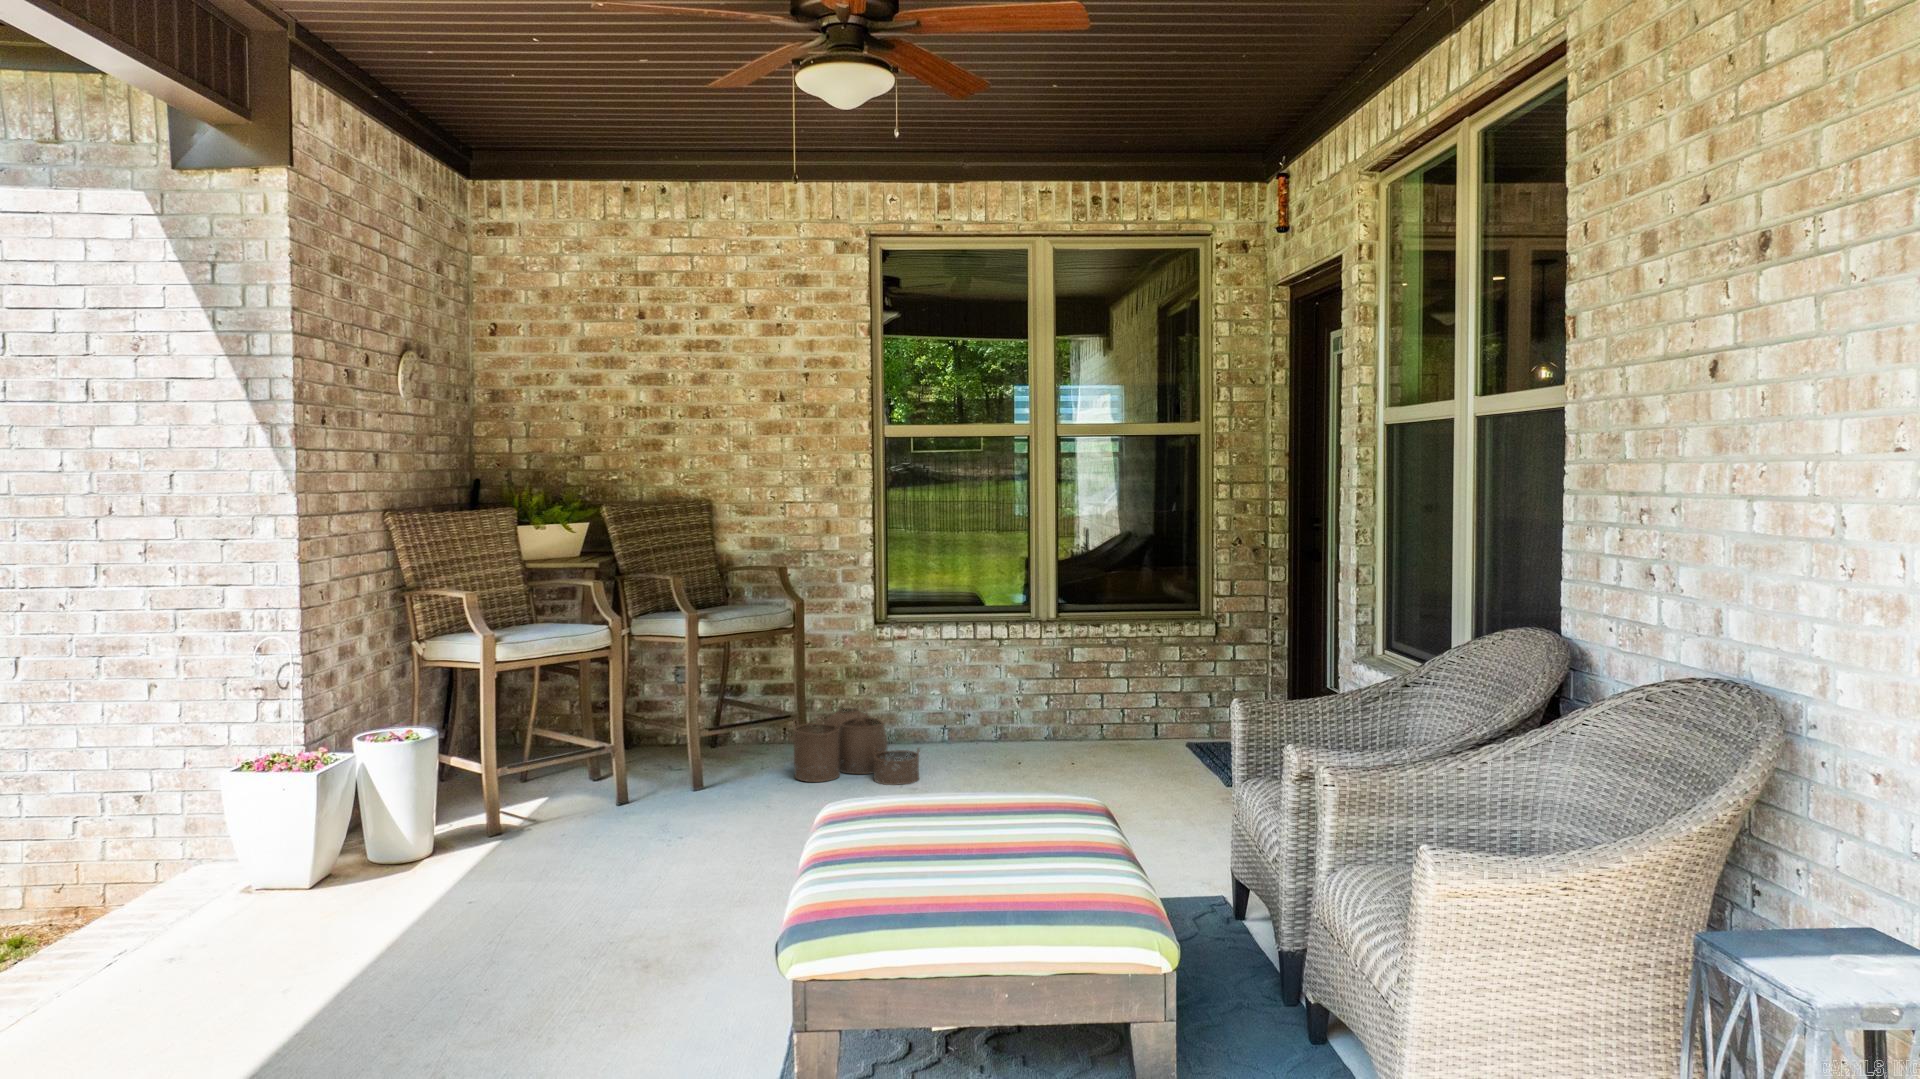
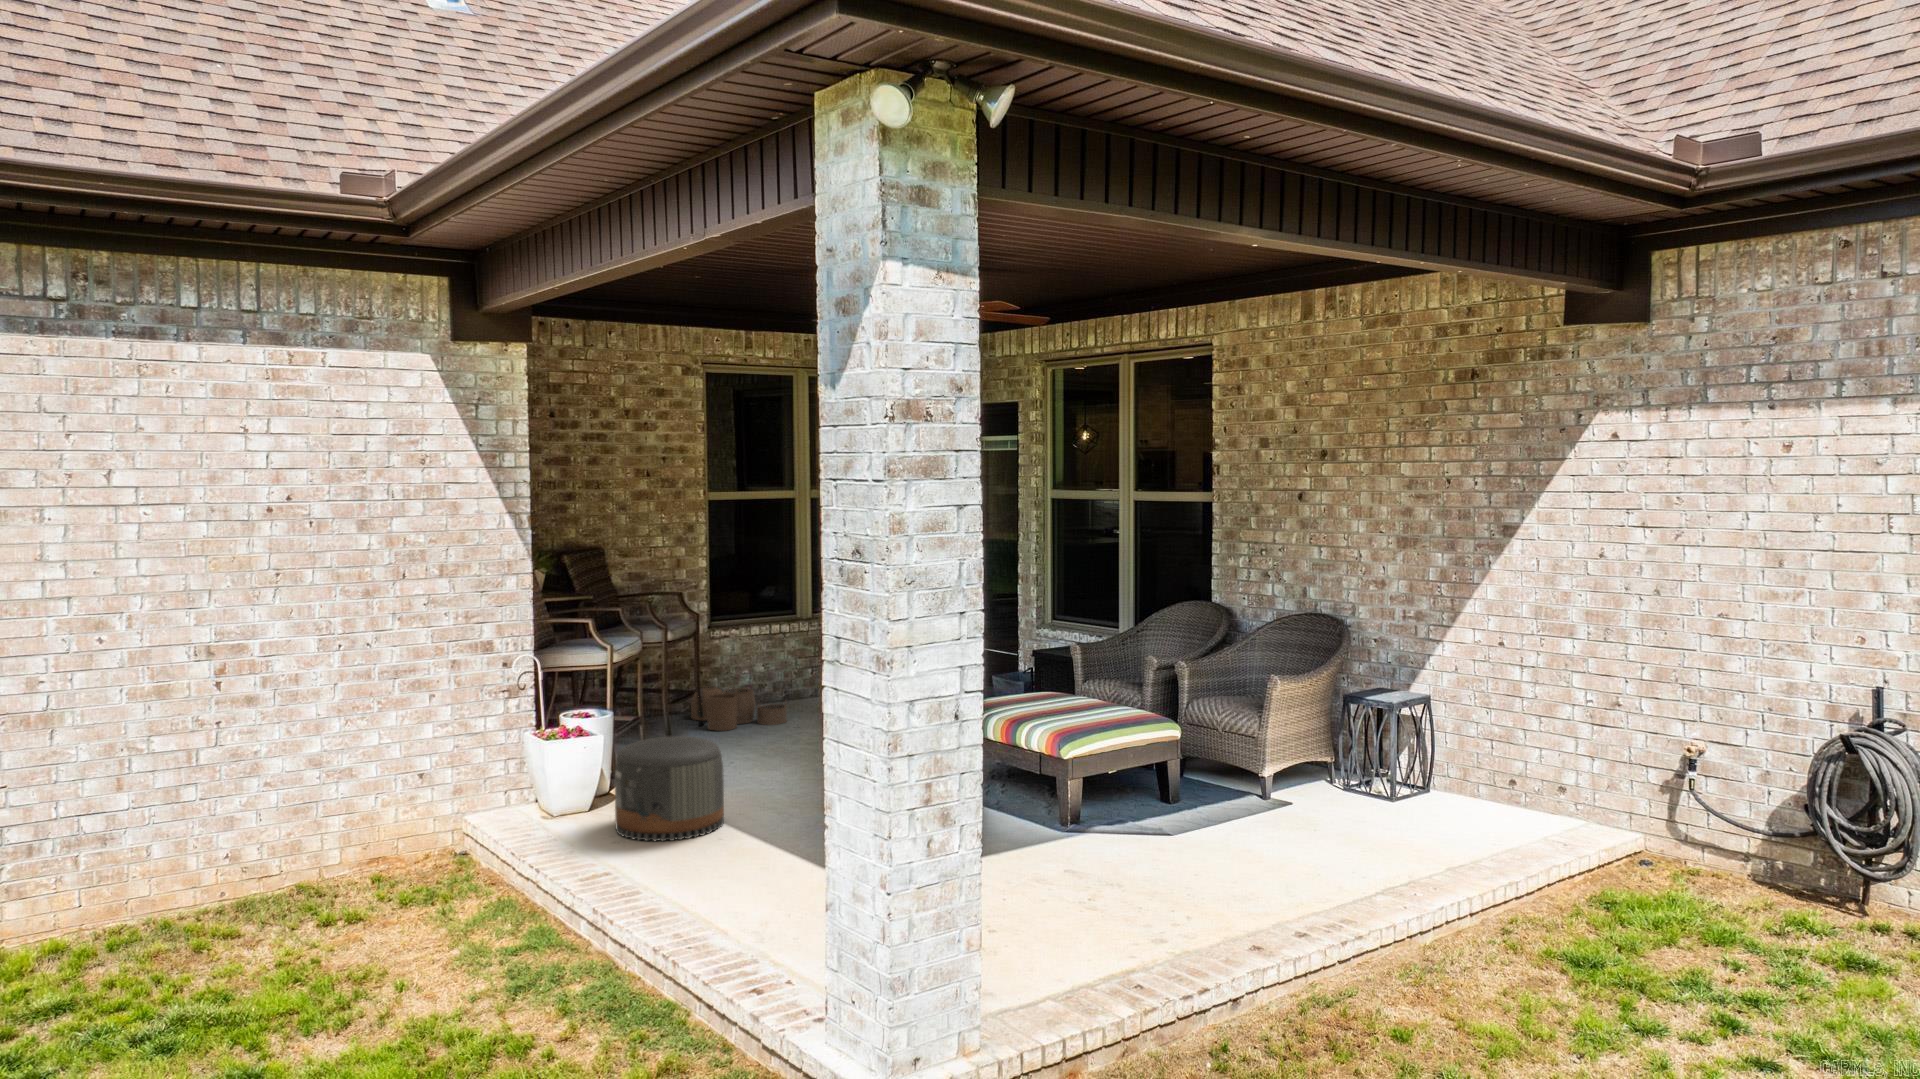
pouf: none [135,806,365,1017] -> present [615,736,724,842]

